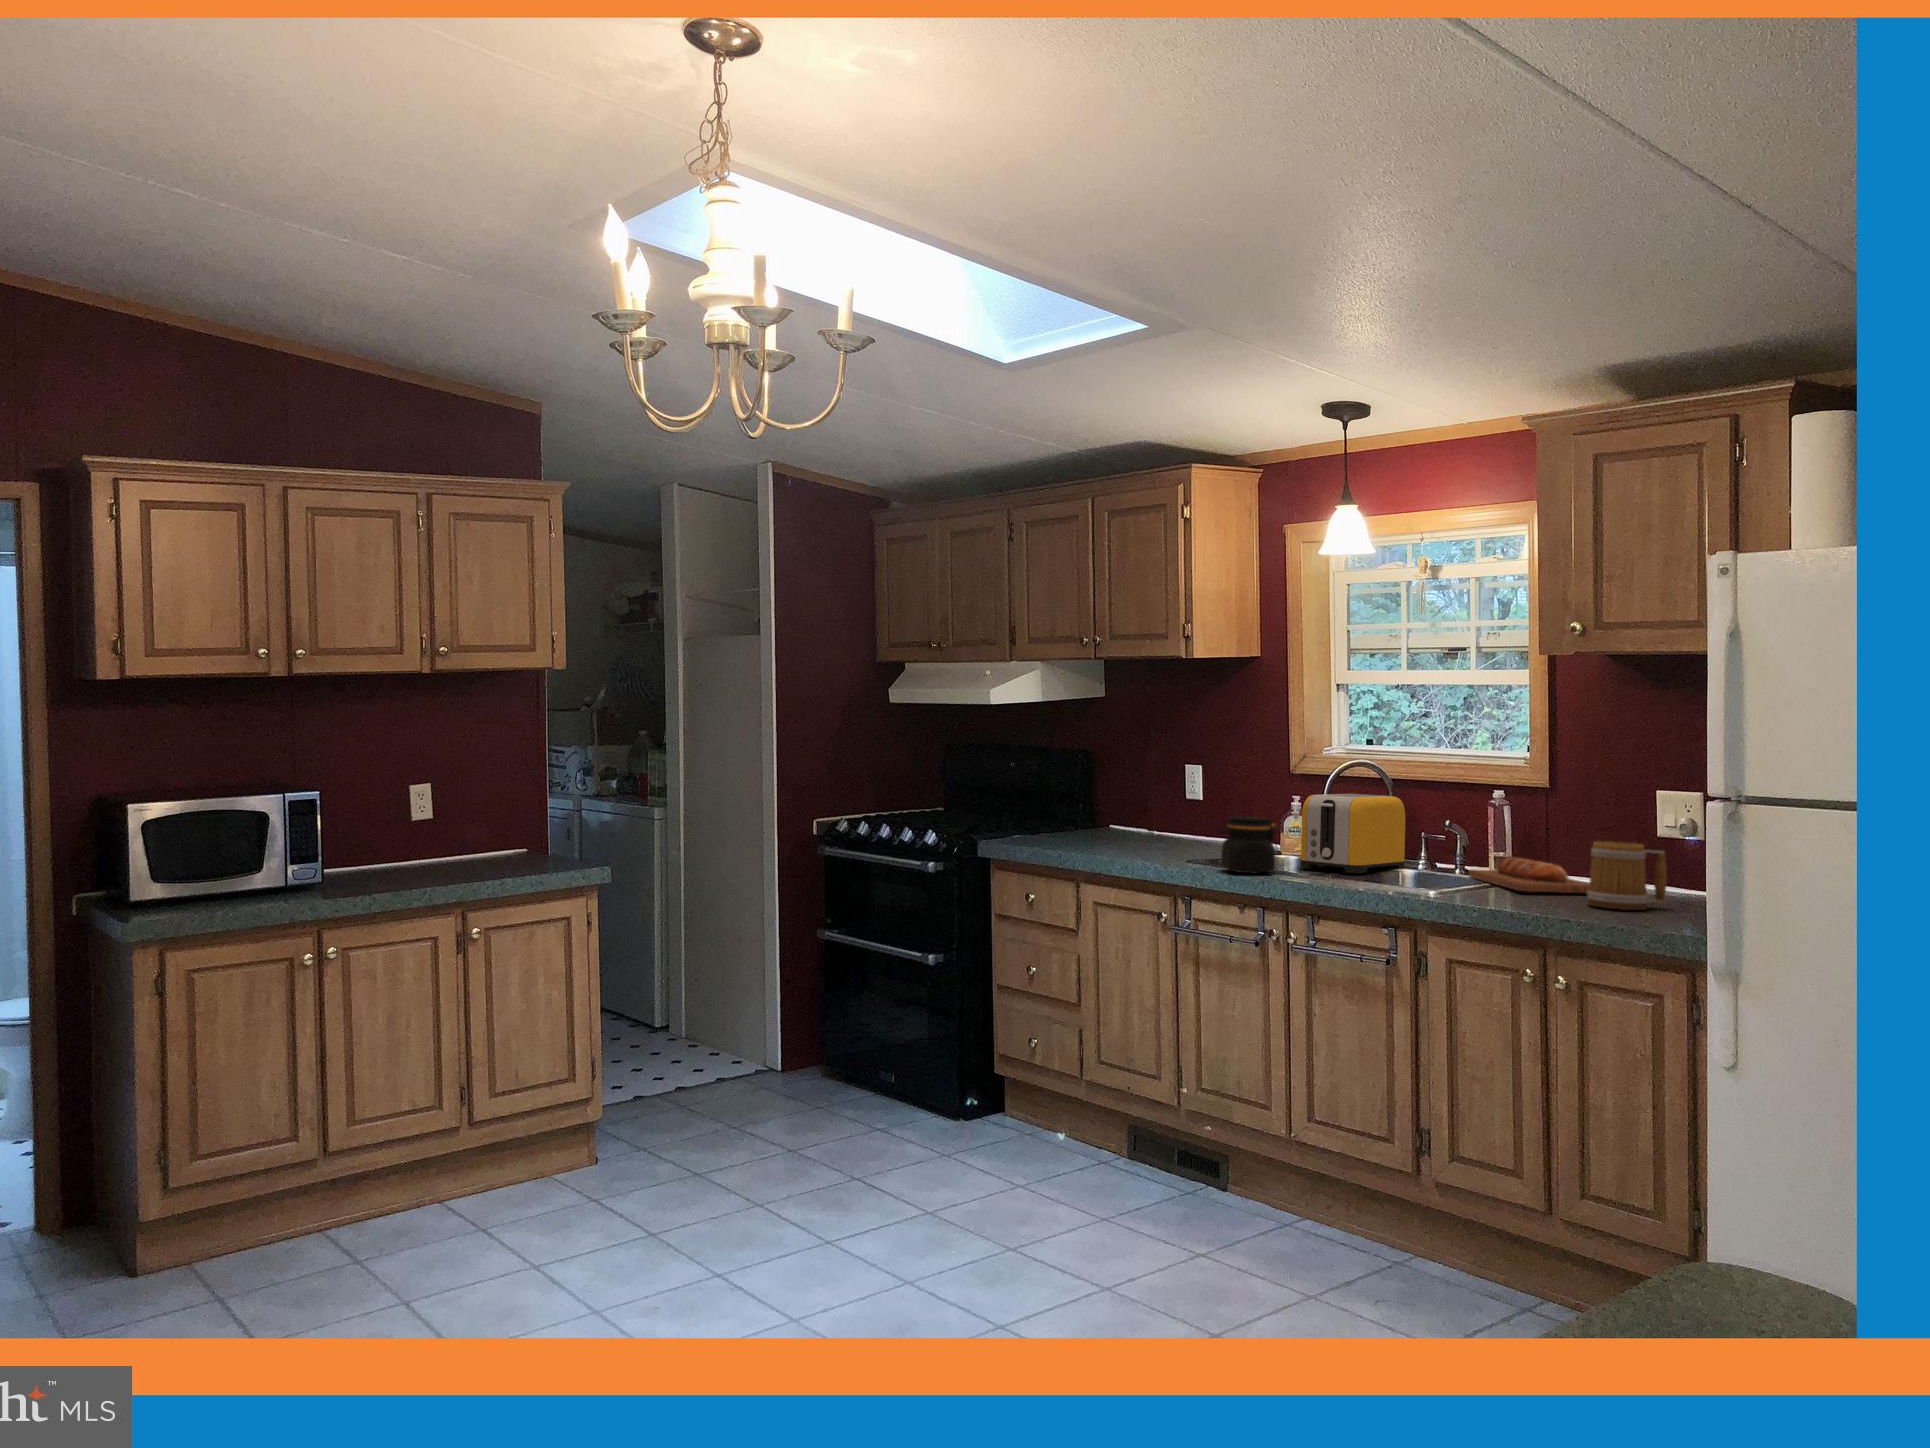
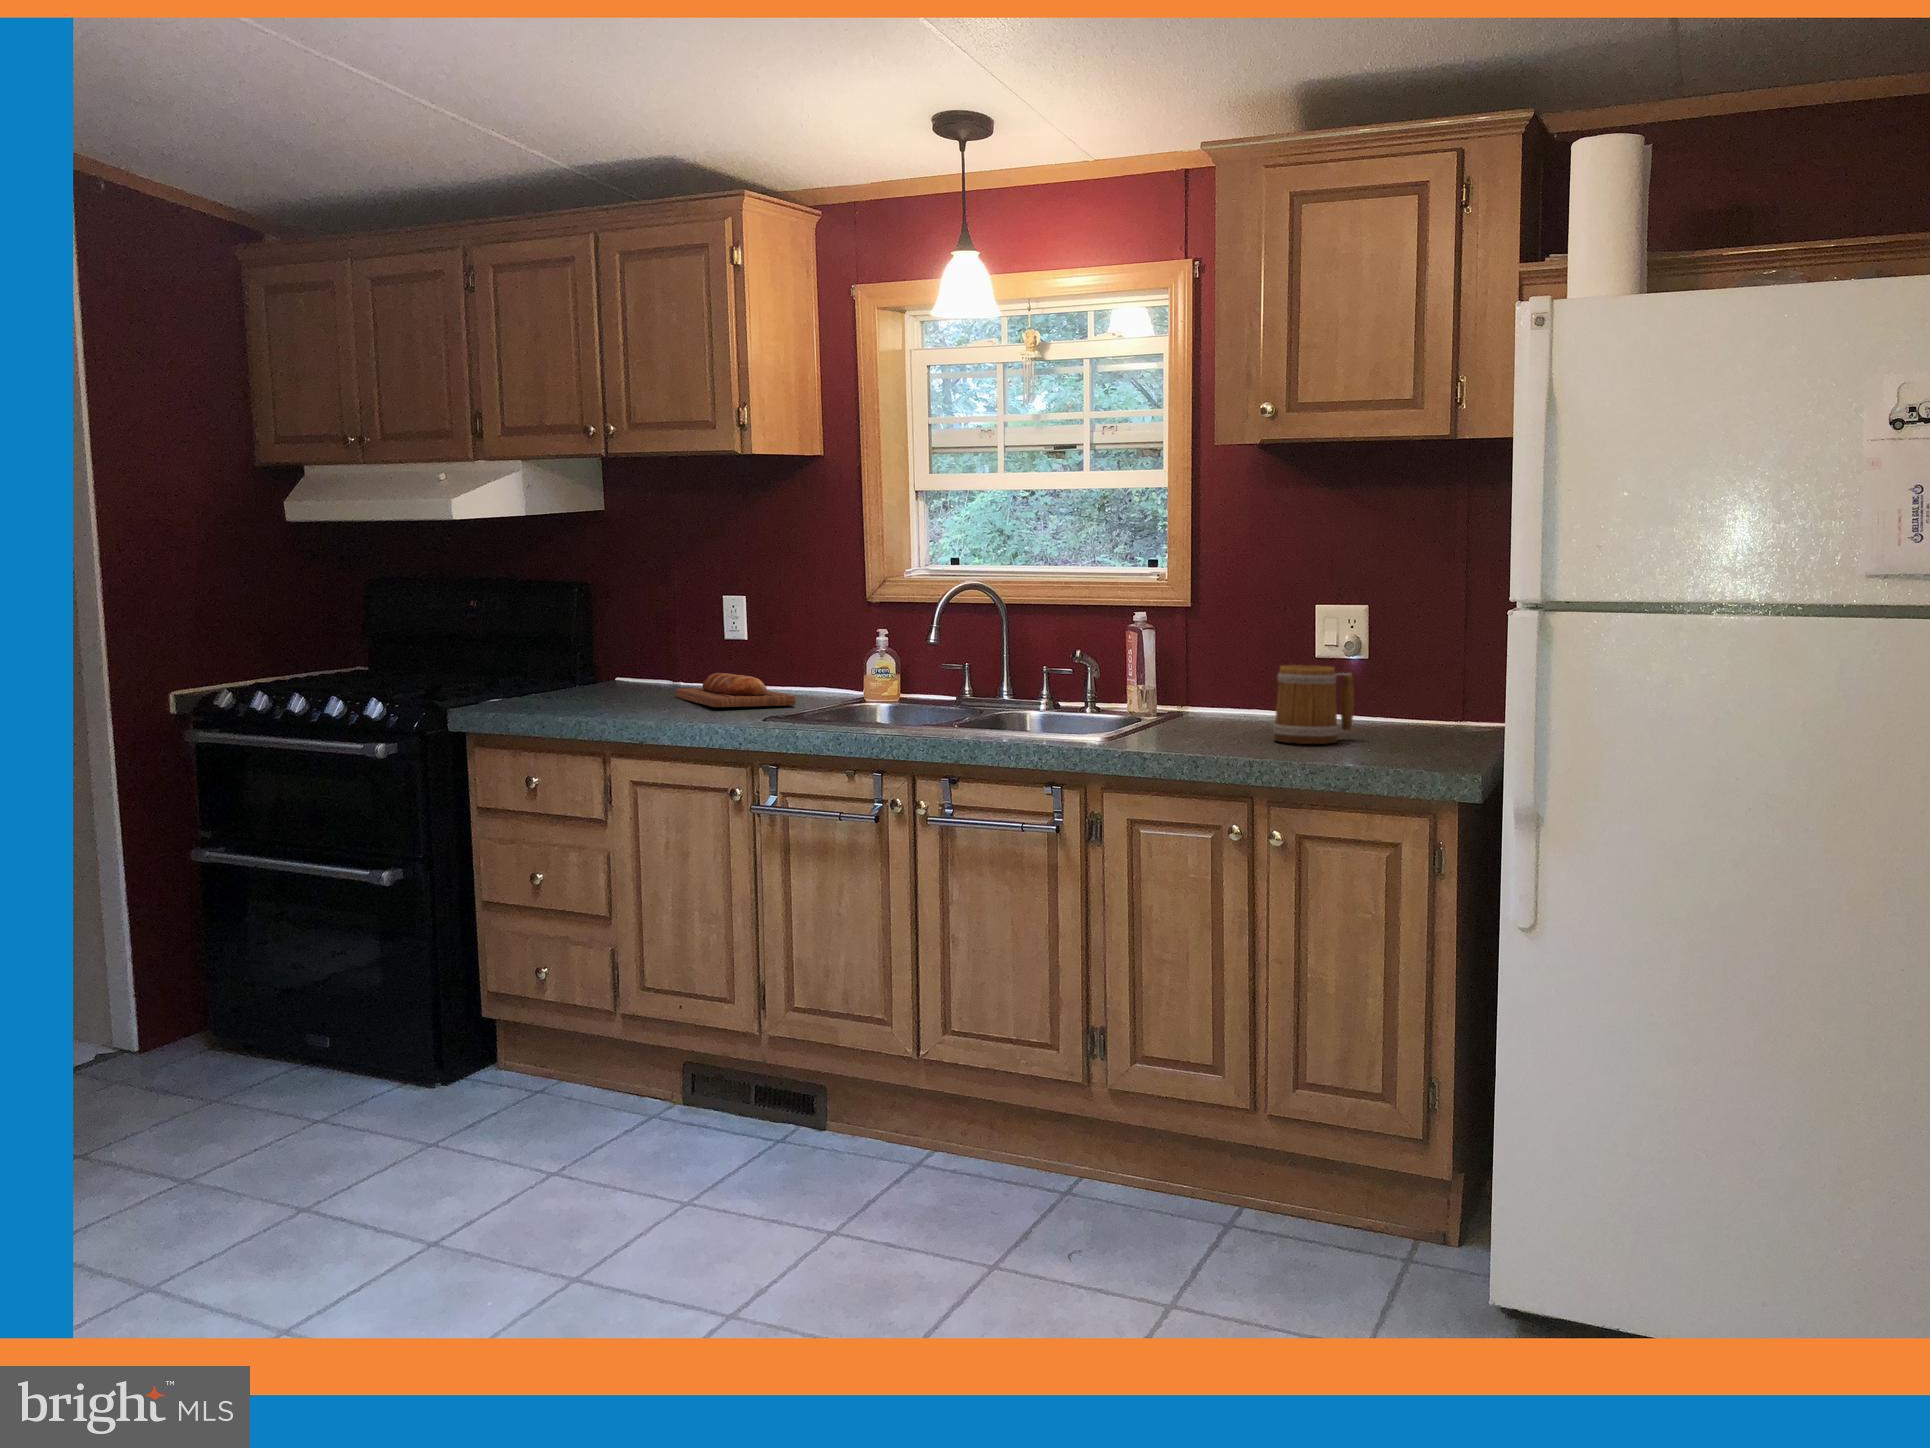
toaster: present [1301,794,1405,873] -> none [912,623,1025,721]
jar: present [1218,816,1278,873] -> none [815,656,893,729]
bread loaf: present [1469,857,1589,893] -> present [676,673,796,707]

